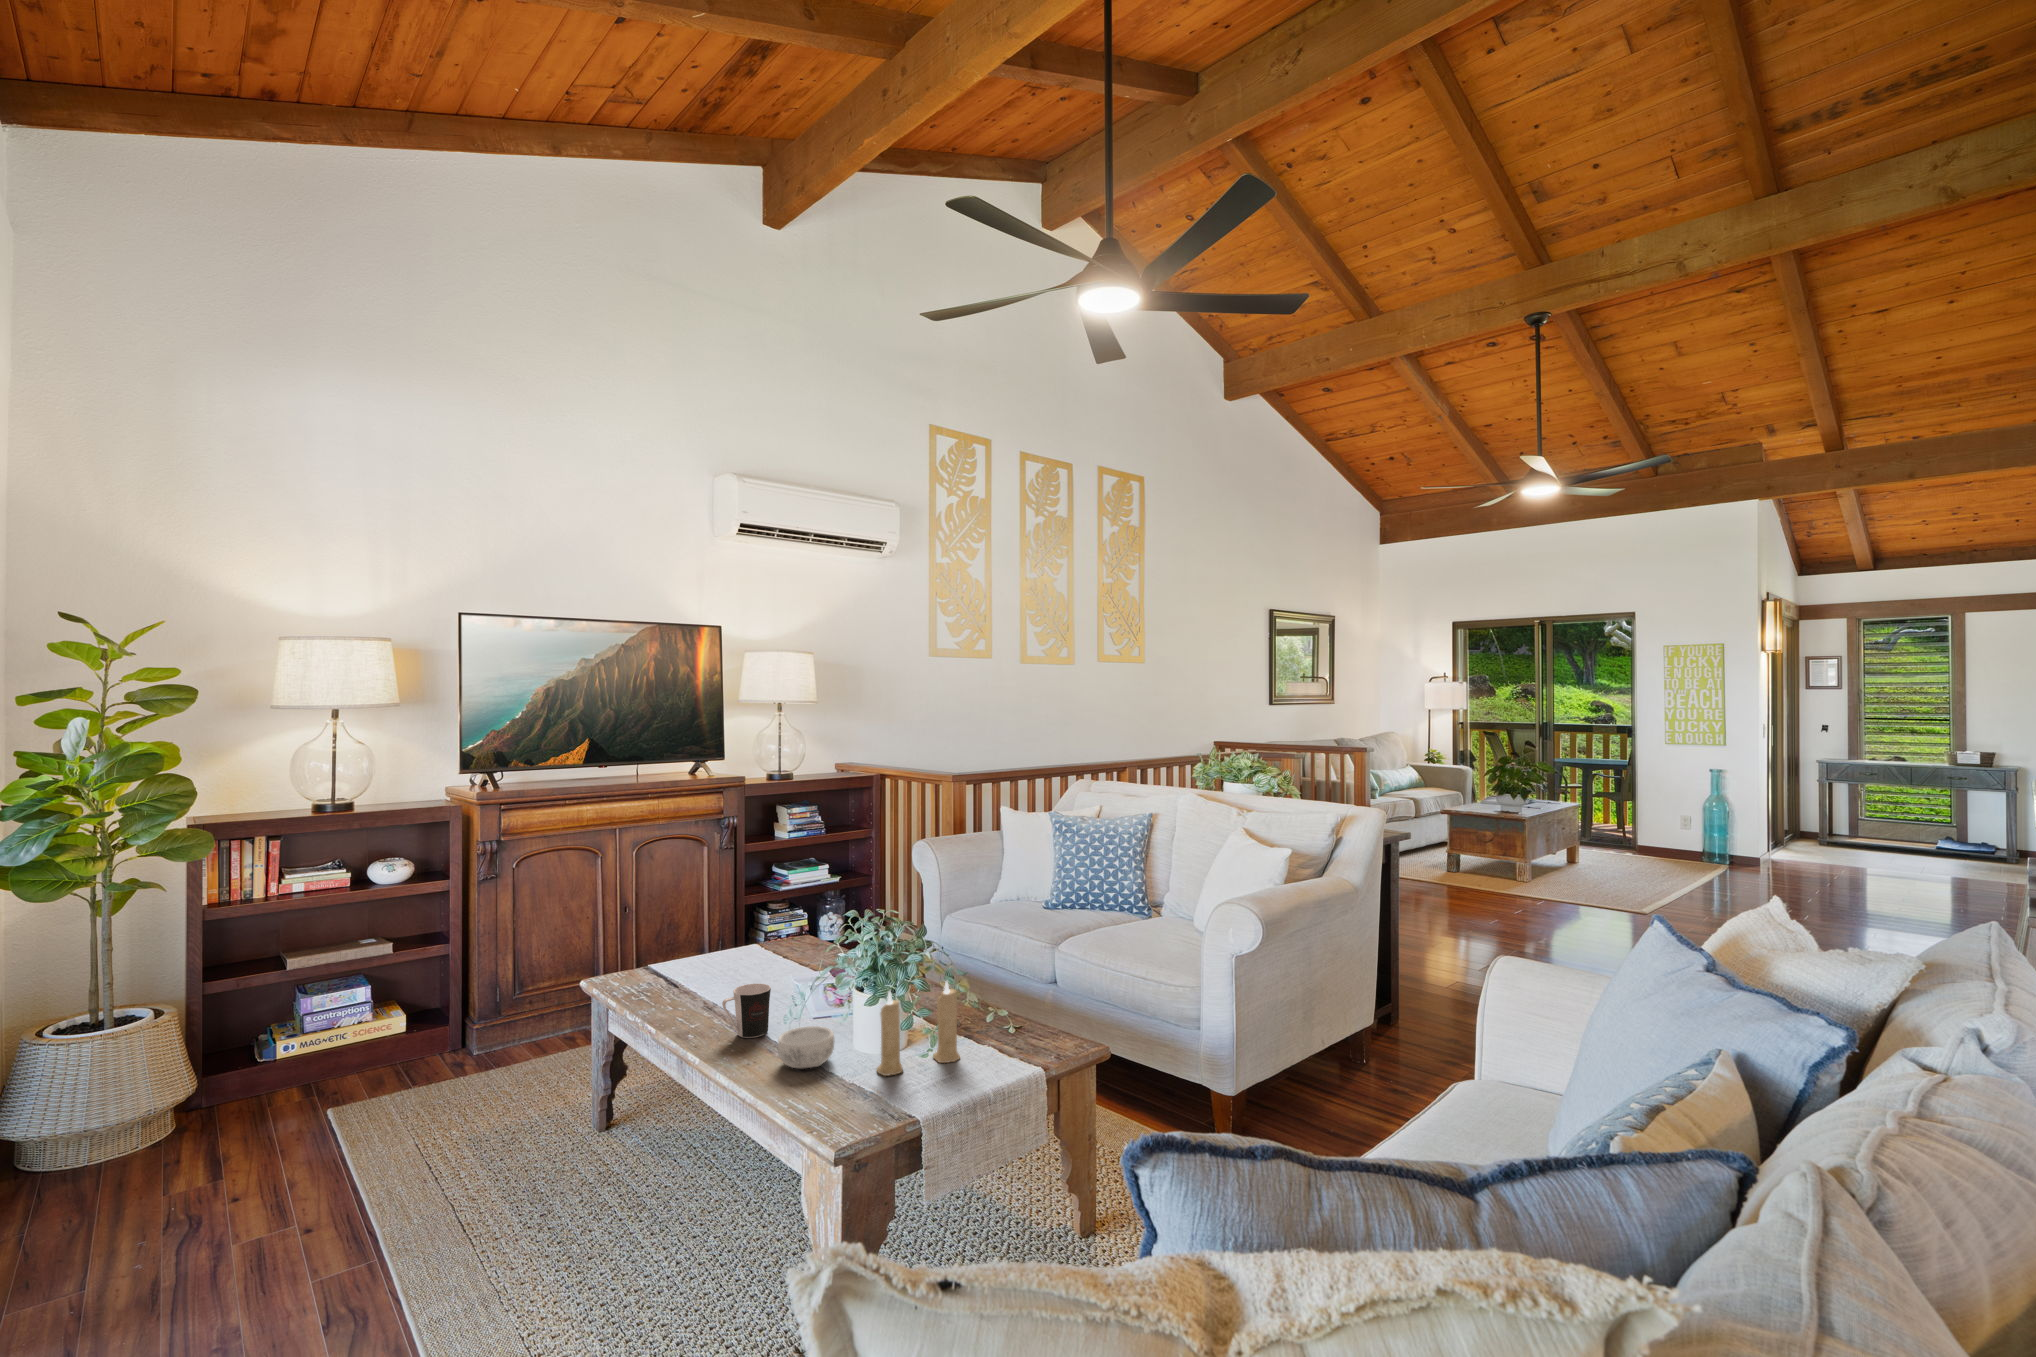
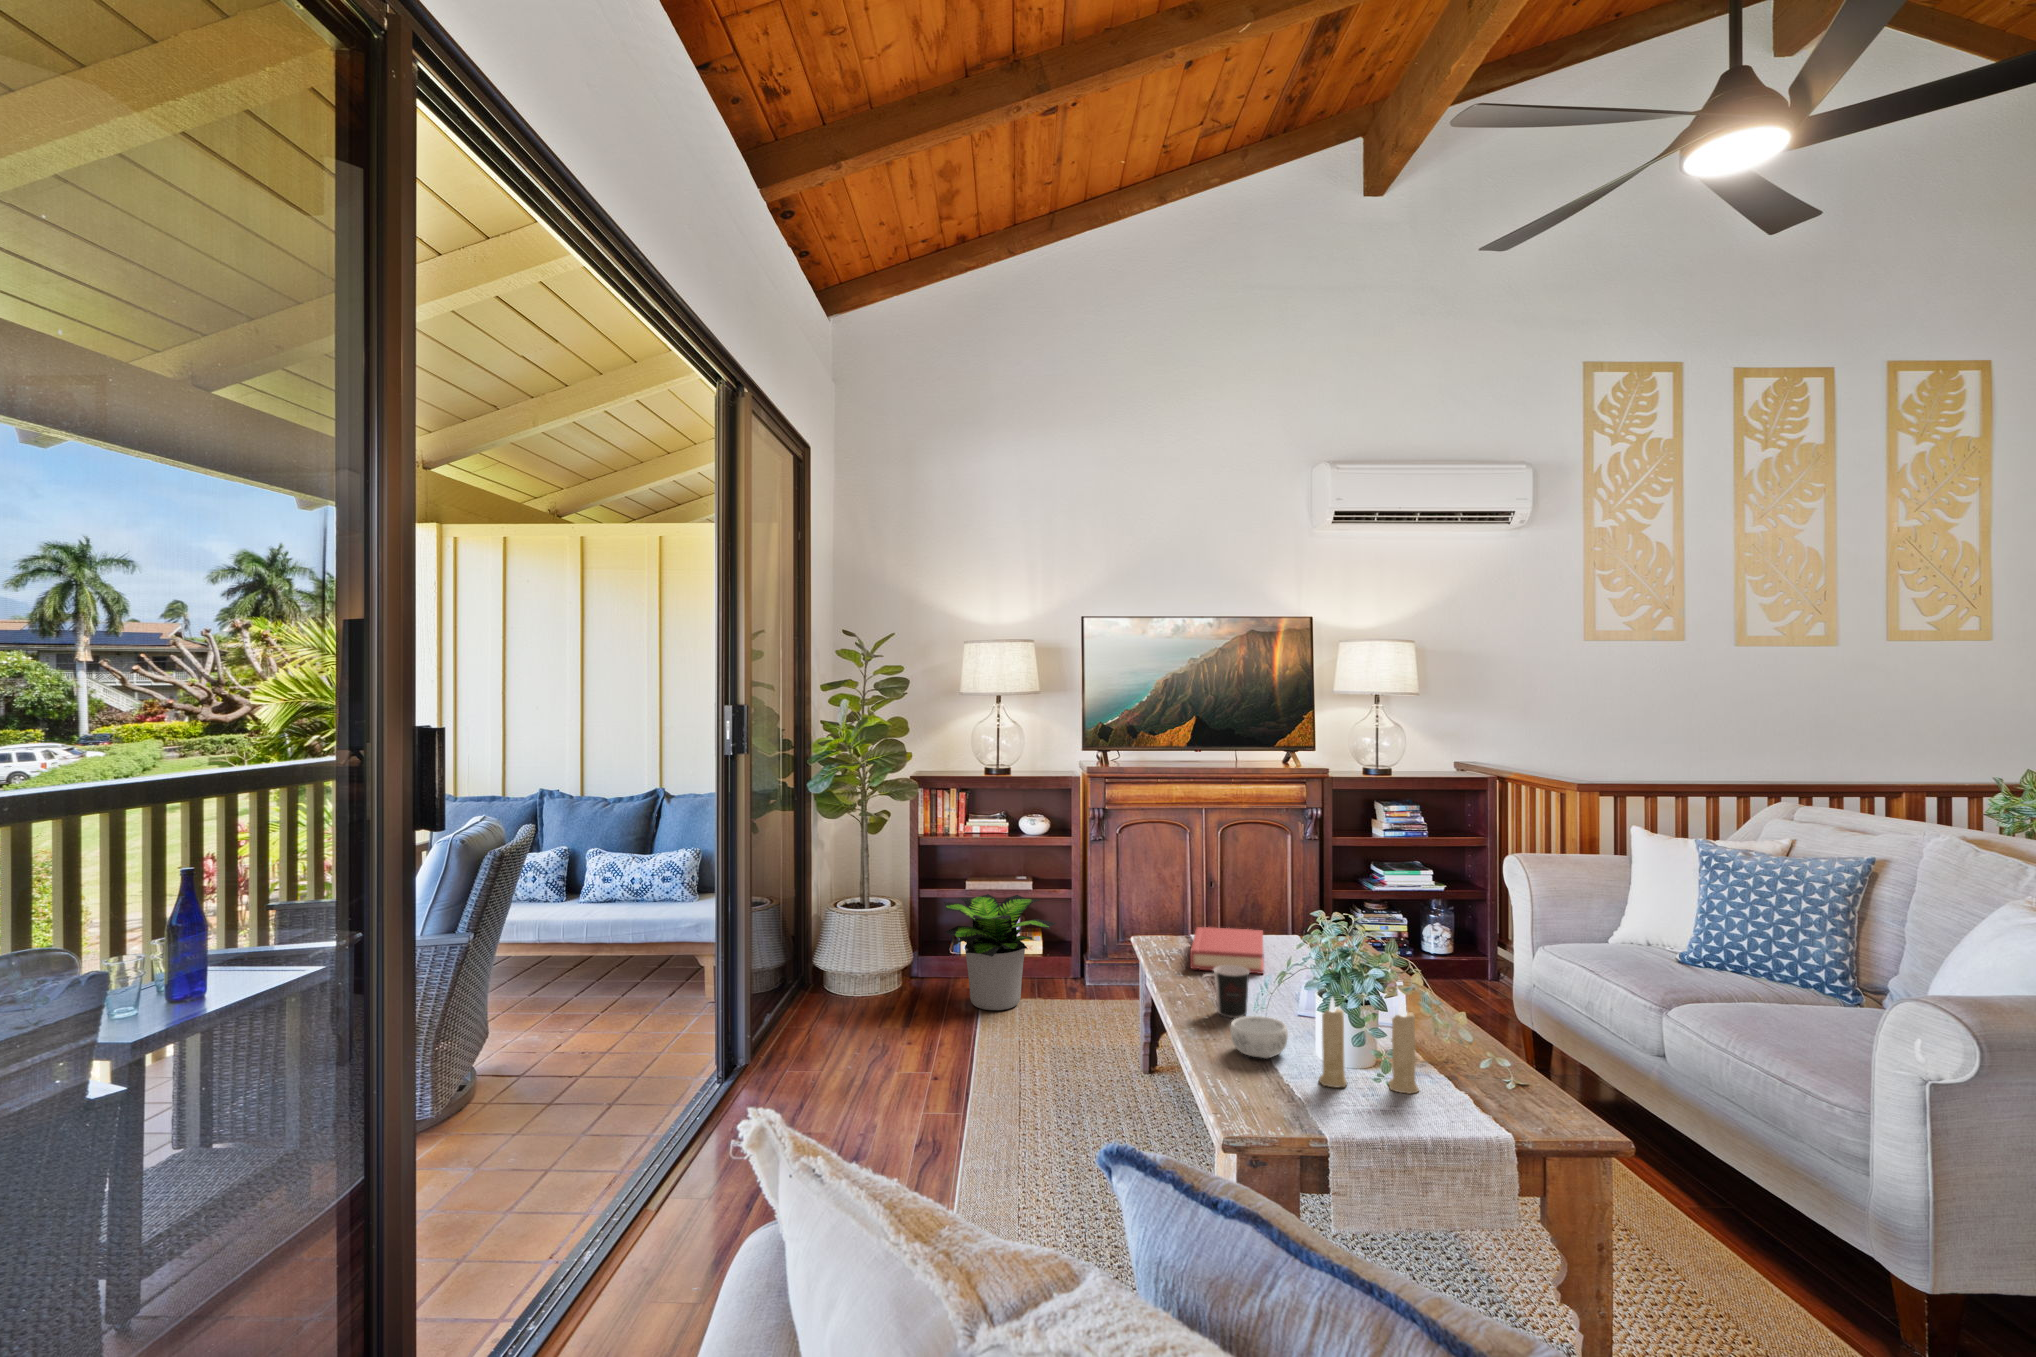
hardback book: none [662,945,754,999] -> present [1190,927,1264,974]
potted plant: none [264,961,439,1116] -> present [943,894,1056,1010]

